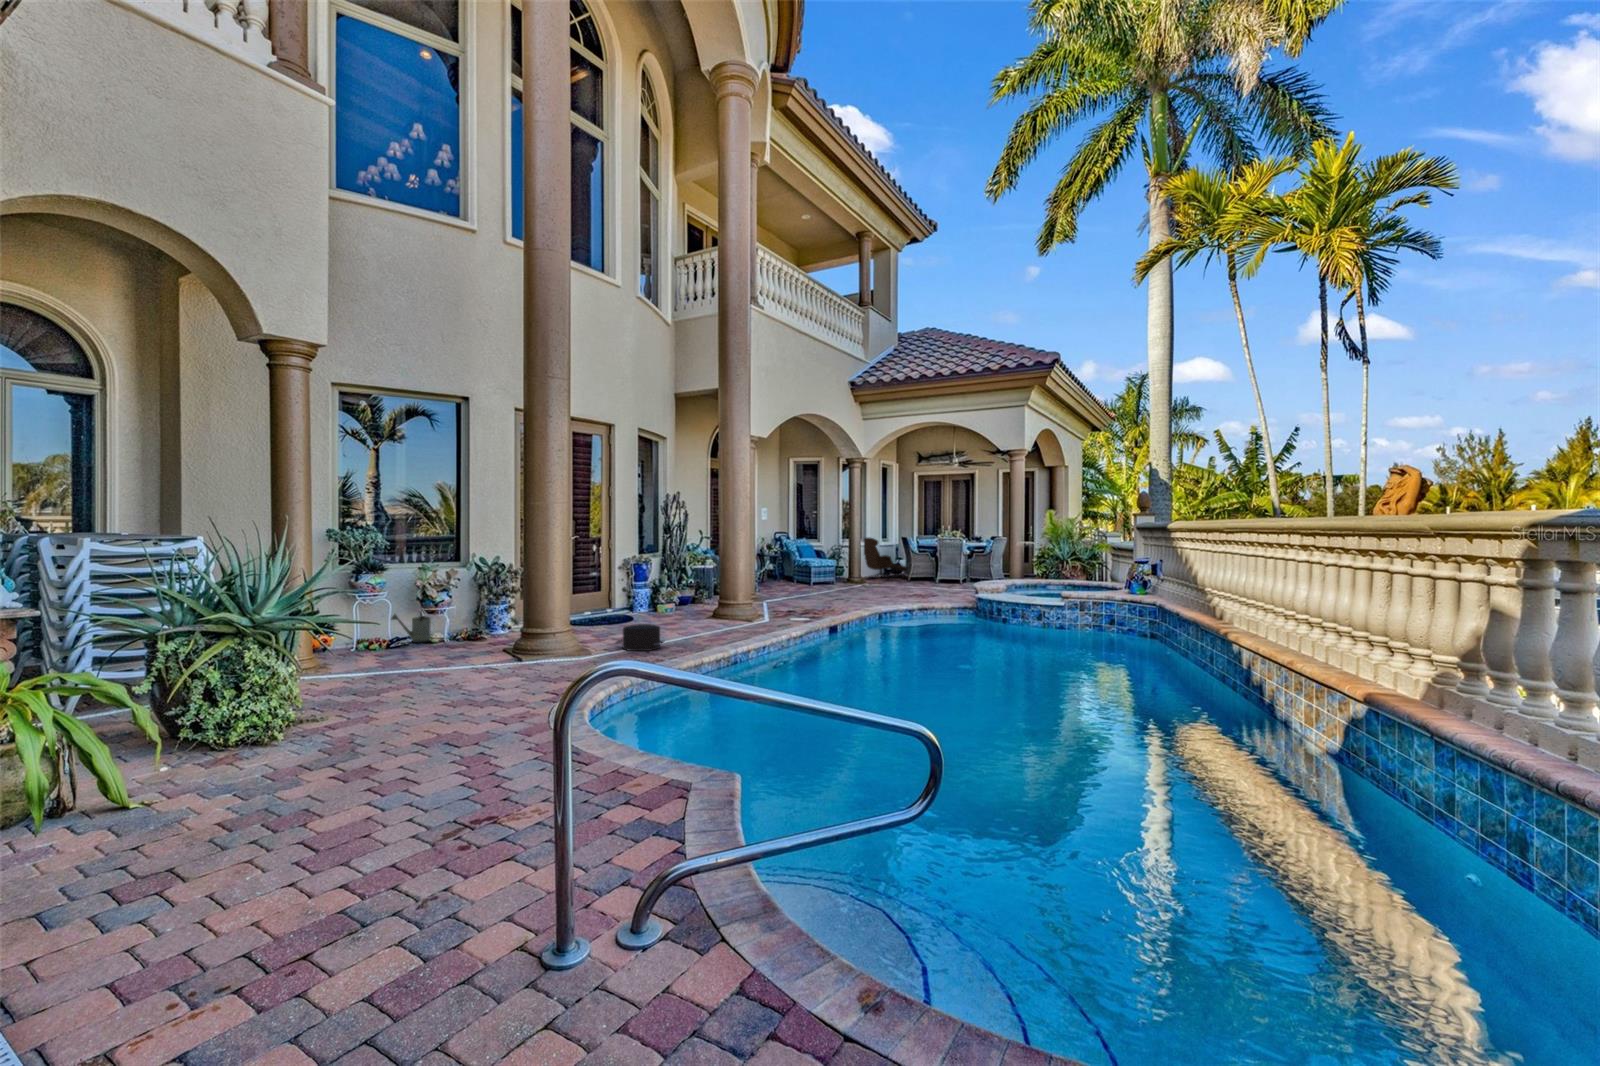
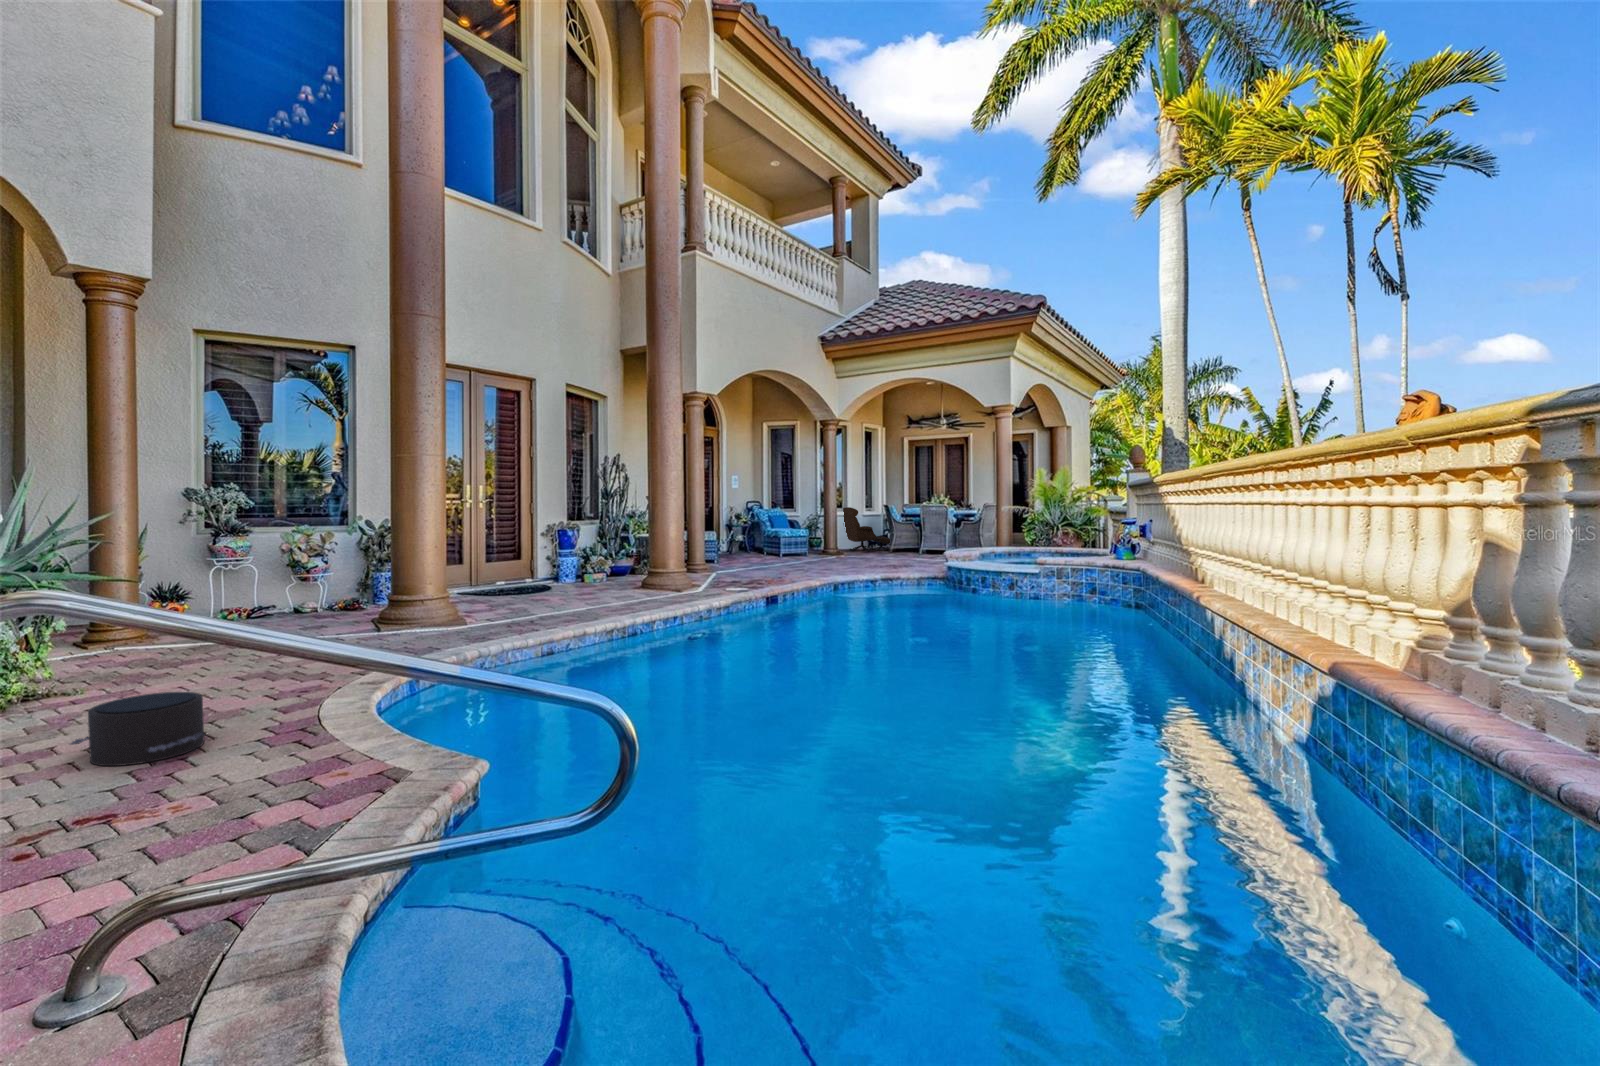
watering can: present [391,610,431,643] -> none [258,576,311,614]
pouf: present [616,624,664,651] -> present [70,692,204,766]

